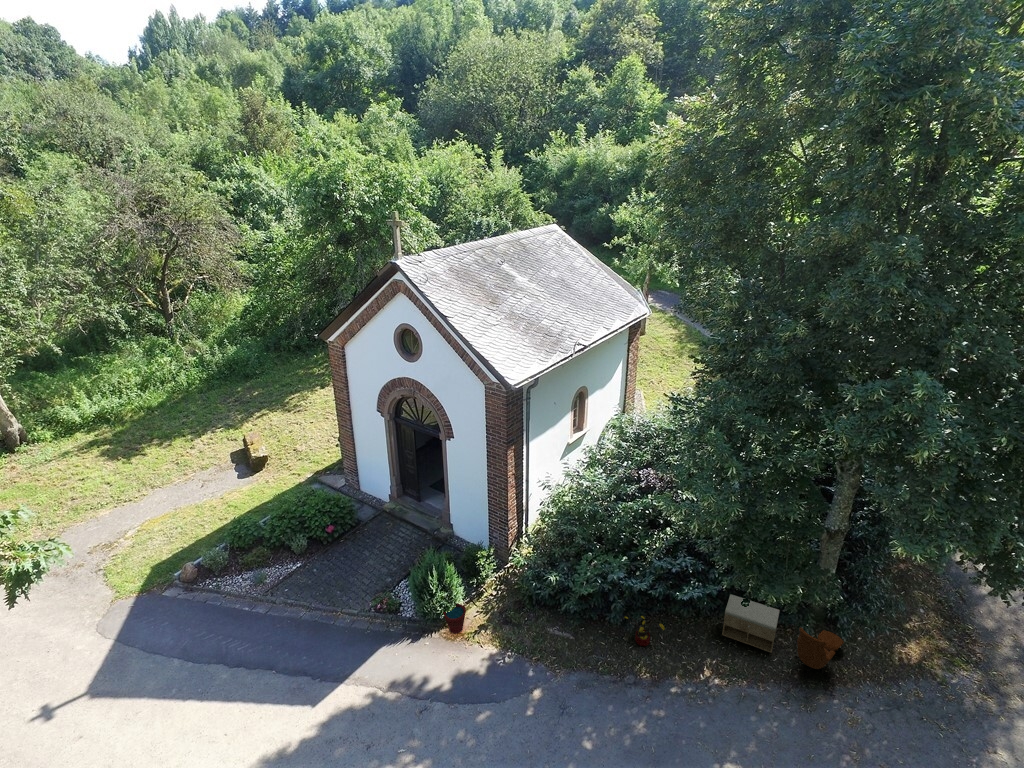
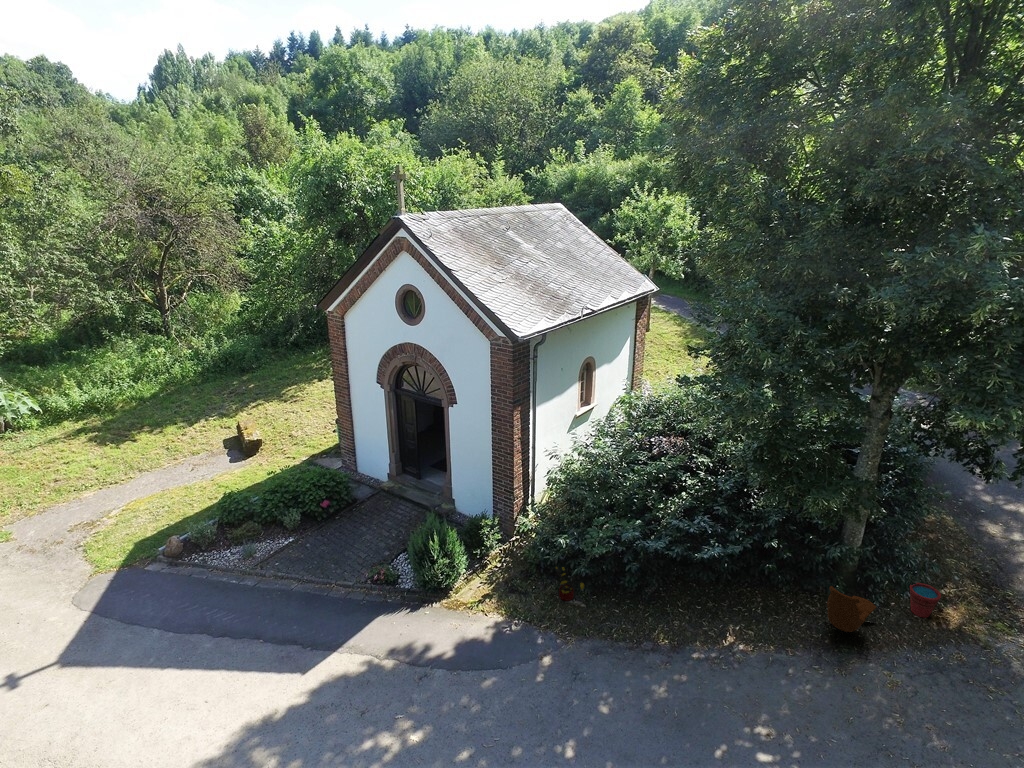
storage bench: present [722,594,780,653] -> none [744,559,806,619]
bucket: present [444,604,466,634] -> present [910,583,941,618]
decorative plant: present [624,616,664,646] -> present [556,567,584,601]

